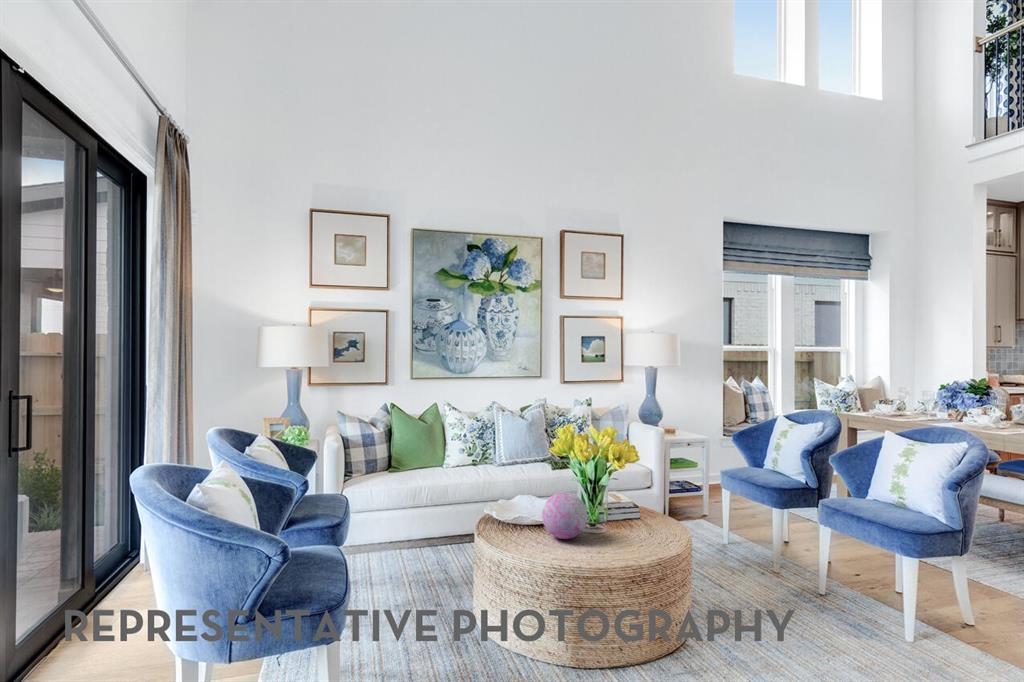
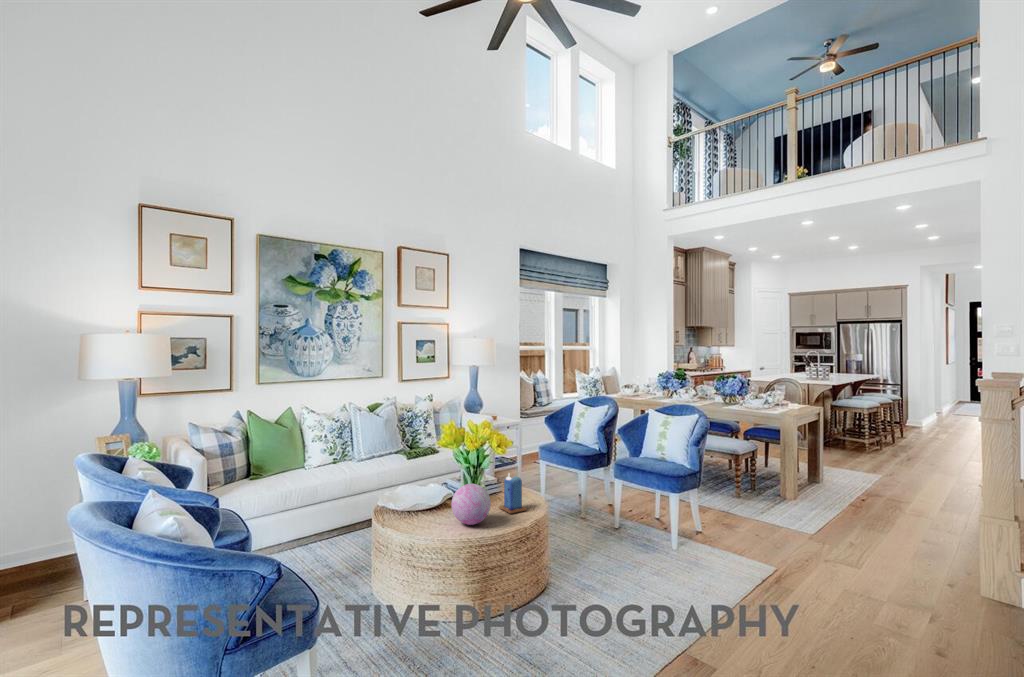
candle: none [610,486,641,534] -> present [499,475,527,514]

